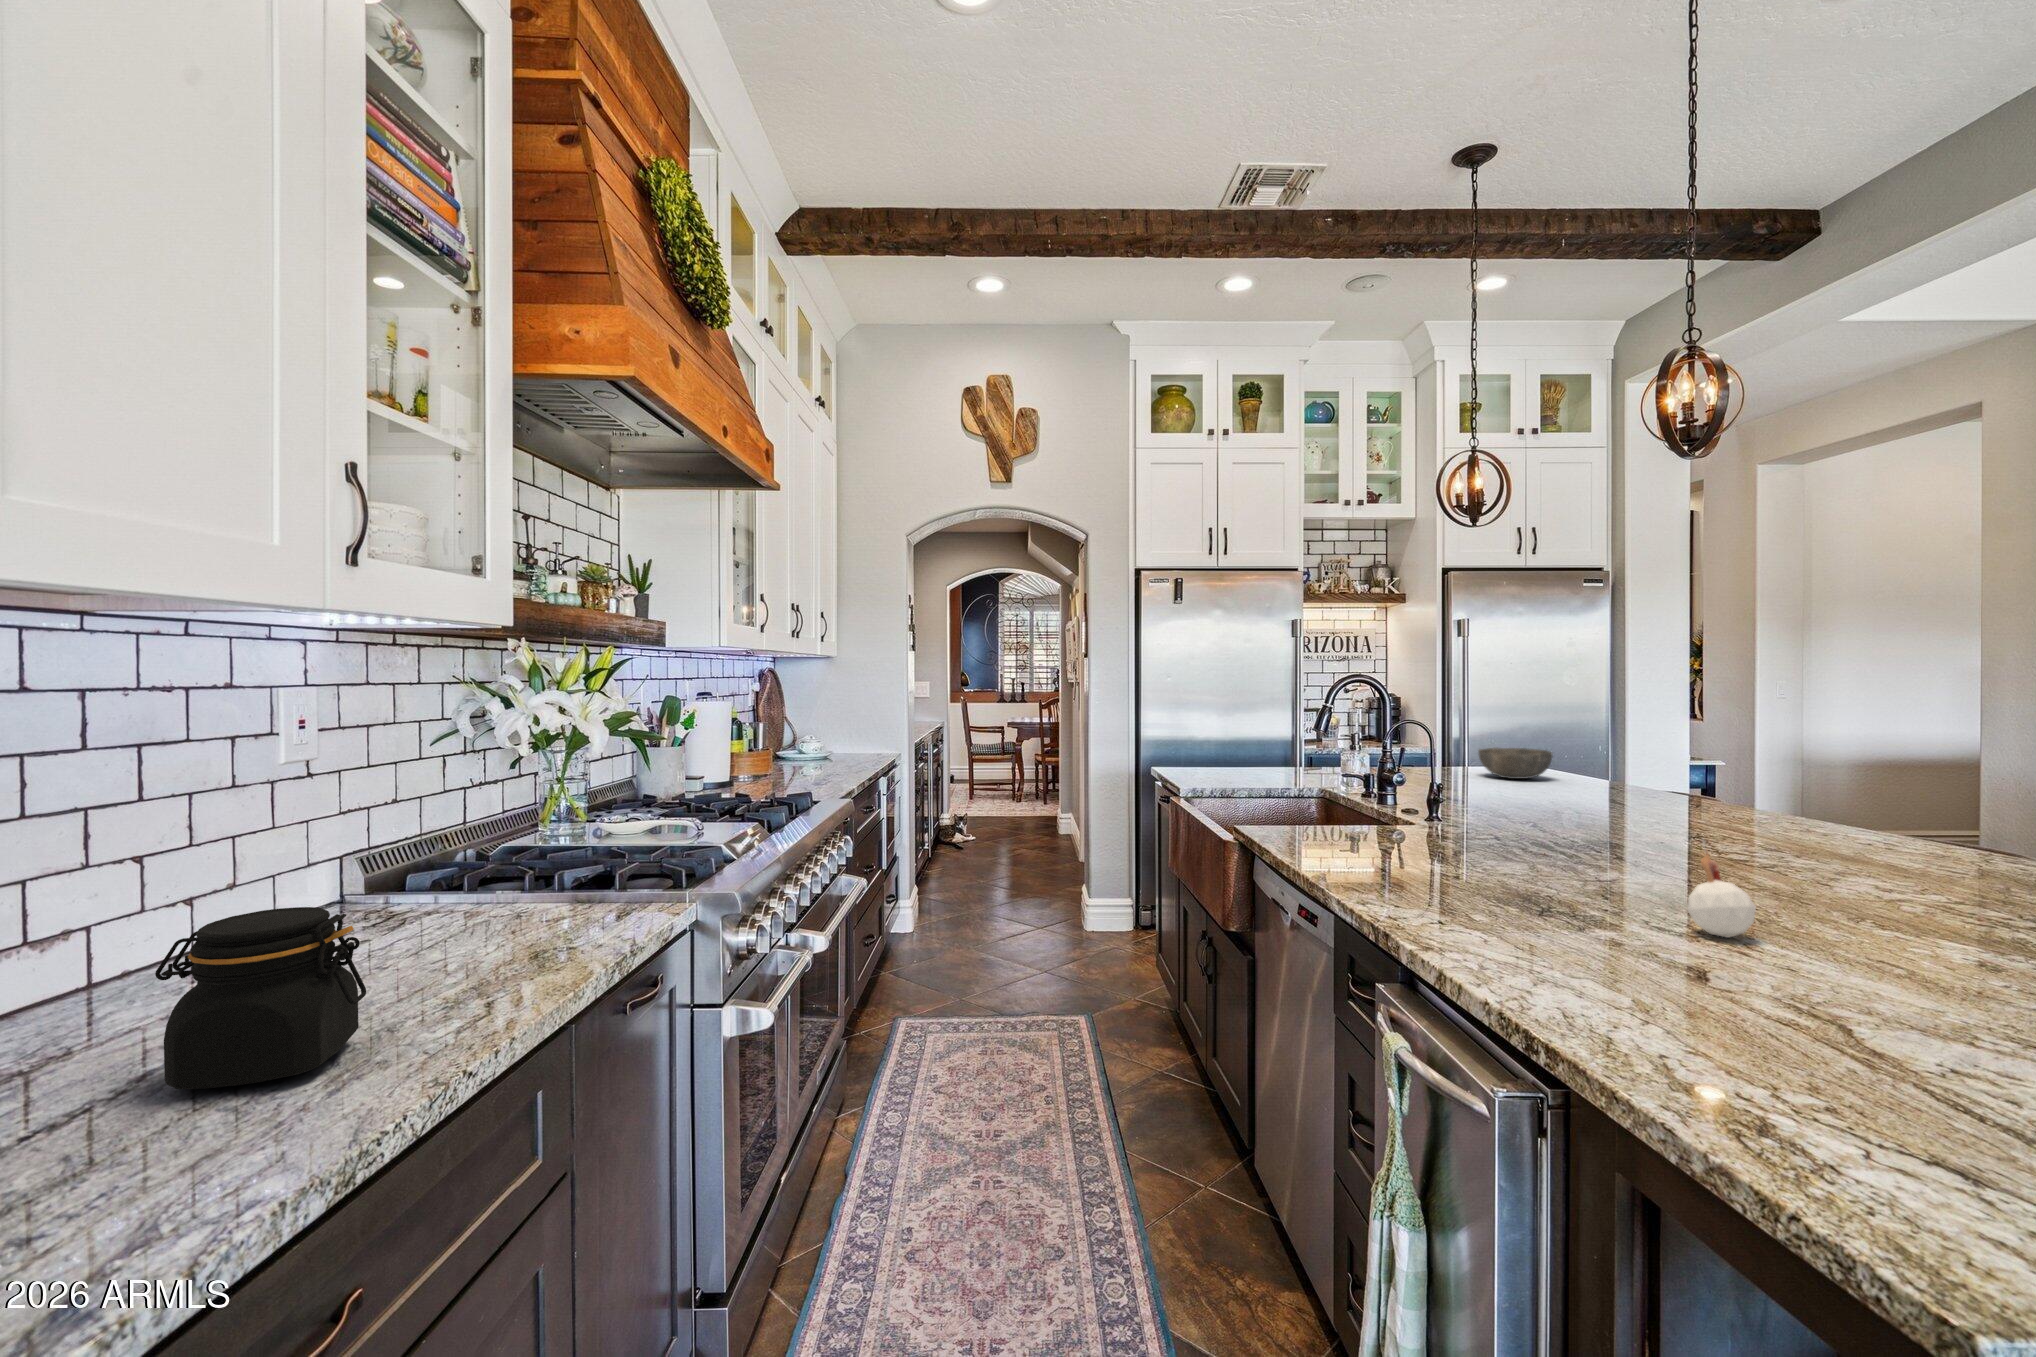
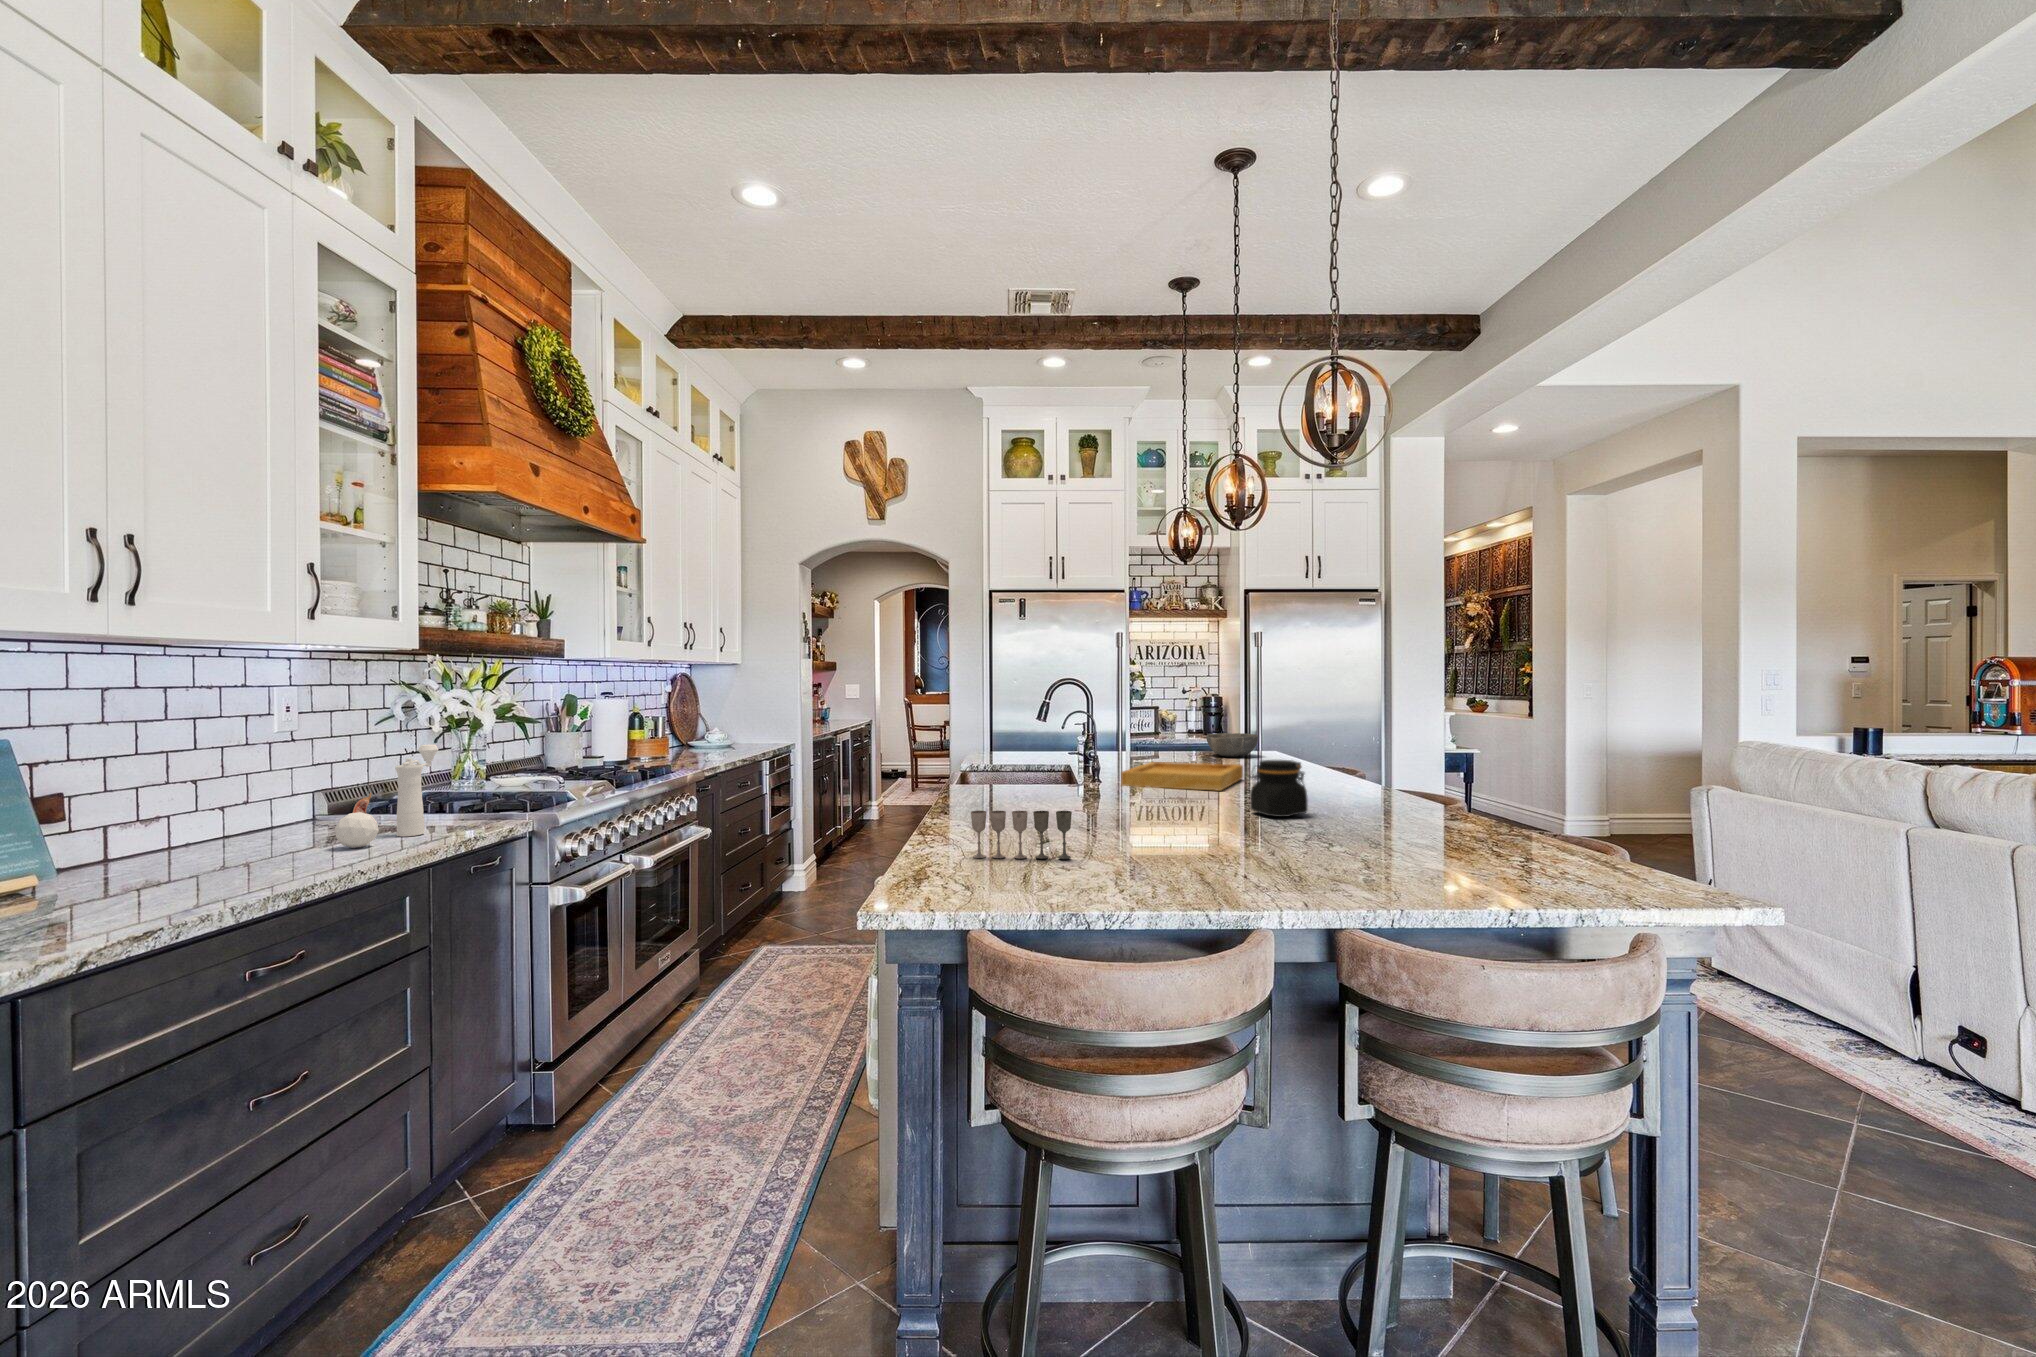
pepper mill: none [491,785,554,950] -> present [395,745,438,837]
tray: none [1486,793,1666,843] -> present [1121,762,1243,791]
candle: present [1687,848,1756,937] -> present [335,793,379,848]
jar: present [155,907,366,1089] -> present [1250,760,1308,817]
wine glass: none [1644,936,1862,1038] -> present [971,811,1072,859]

